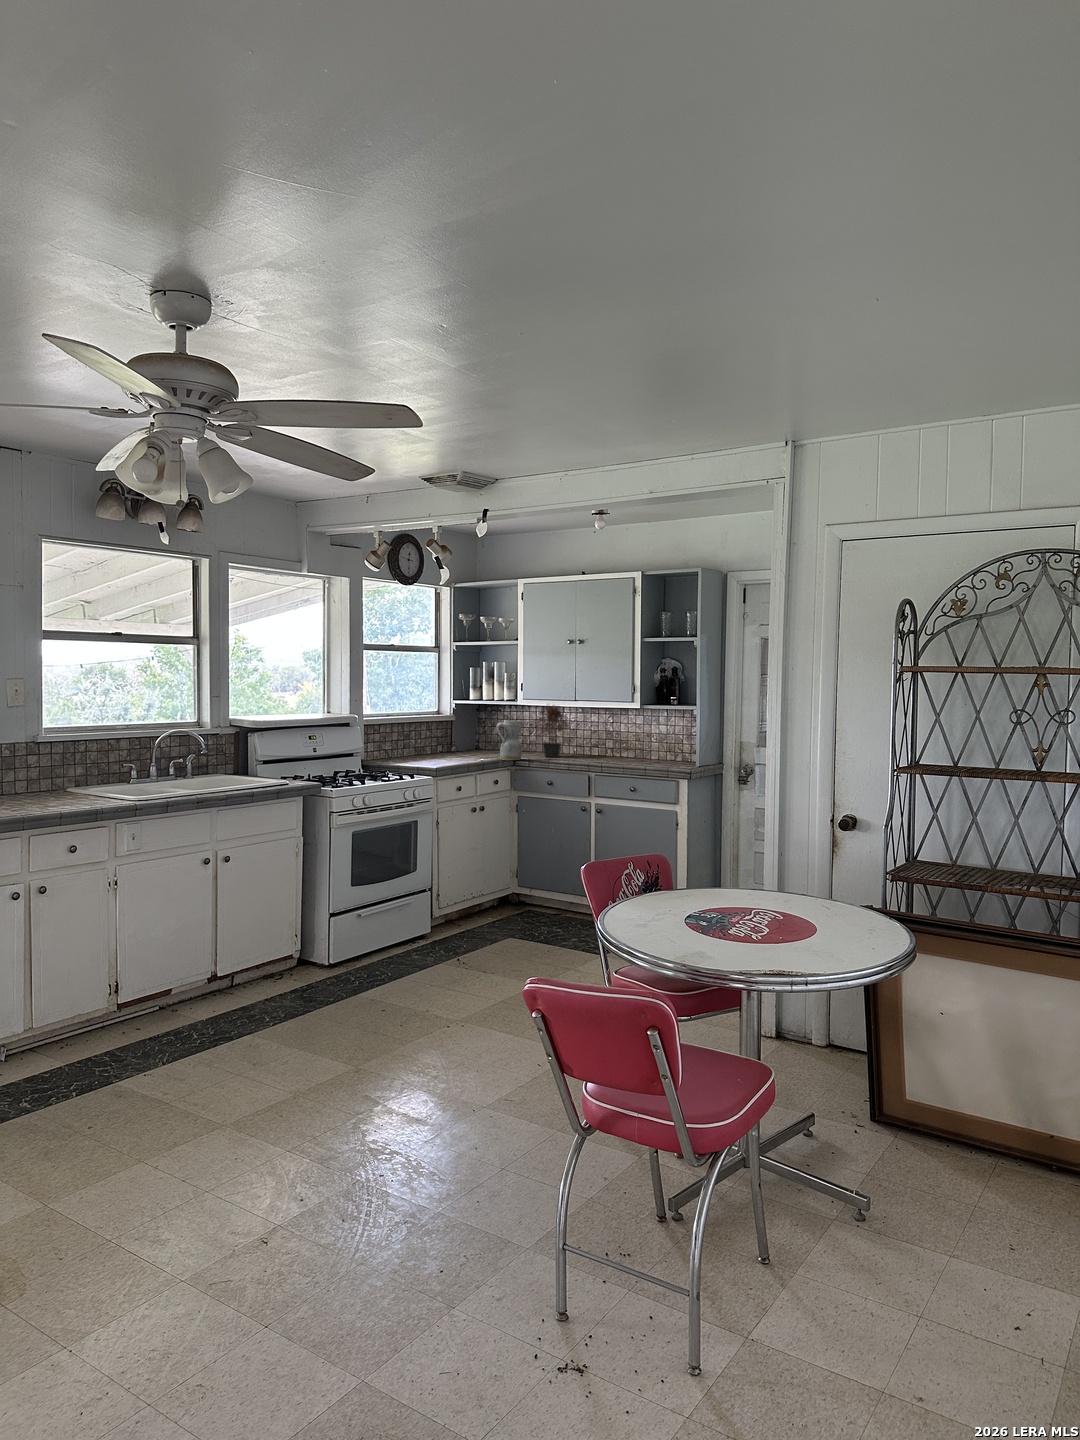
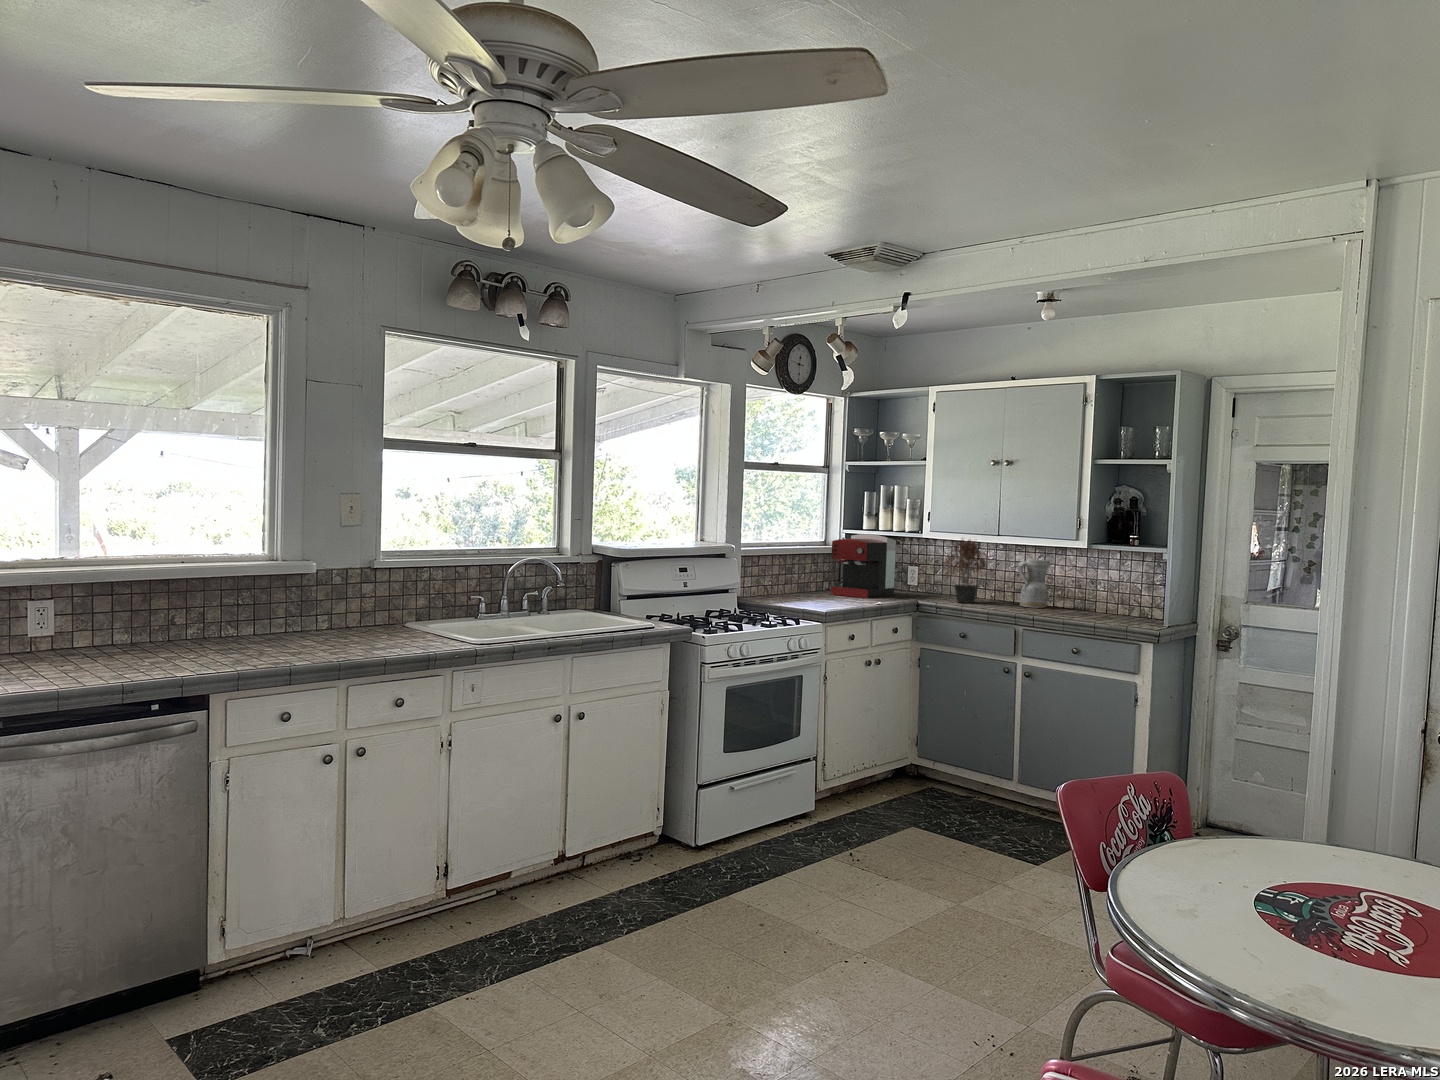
coffee maker: none [441,702,495,756] -> present [831,534,896,598]
ceramic pitcher: present [496,720,523,760] -> present [1018,559,1050,608]

